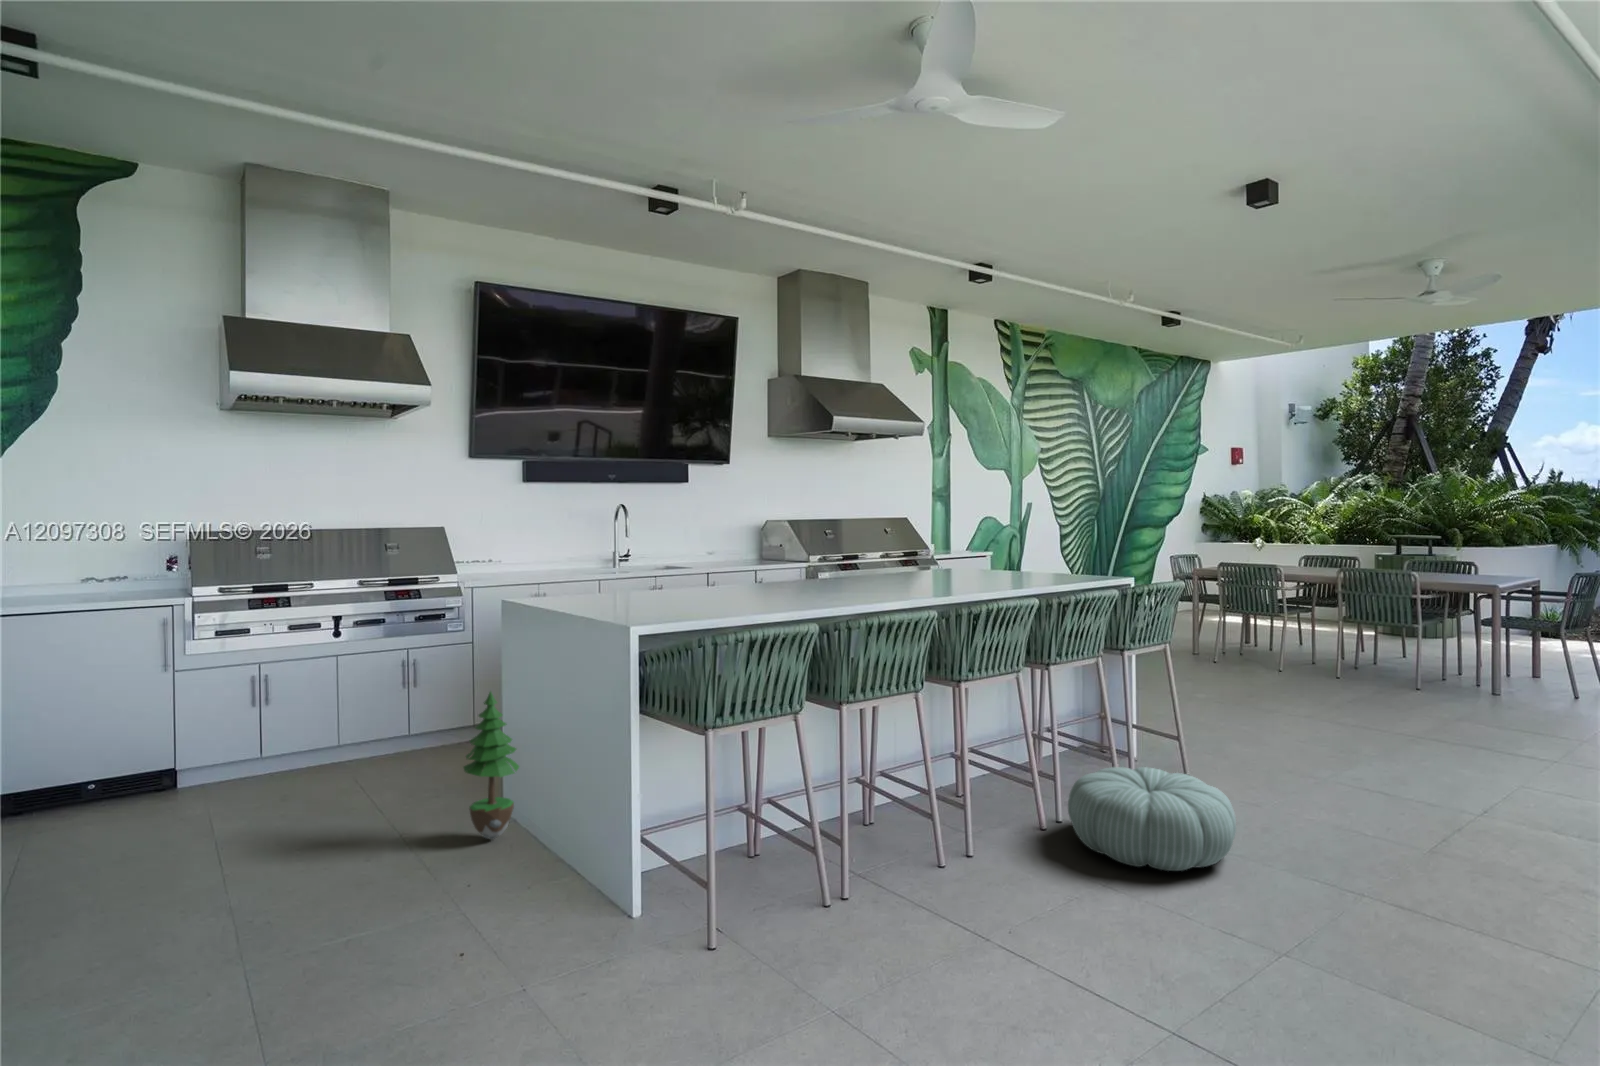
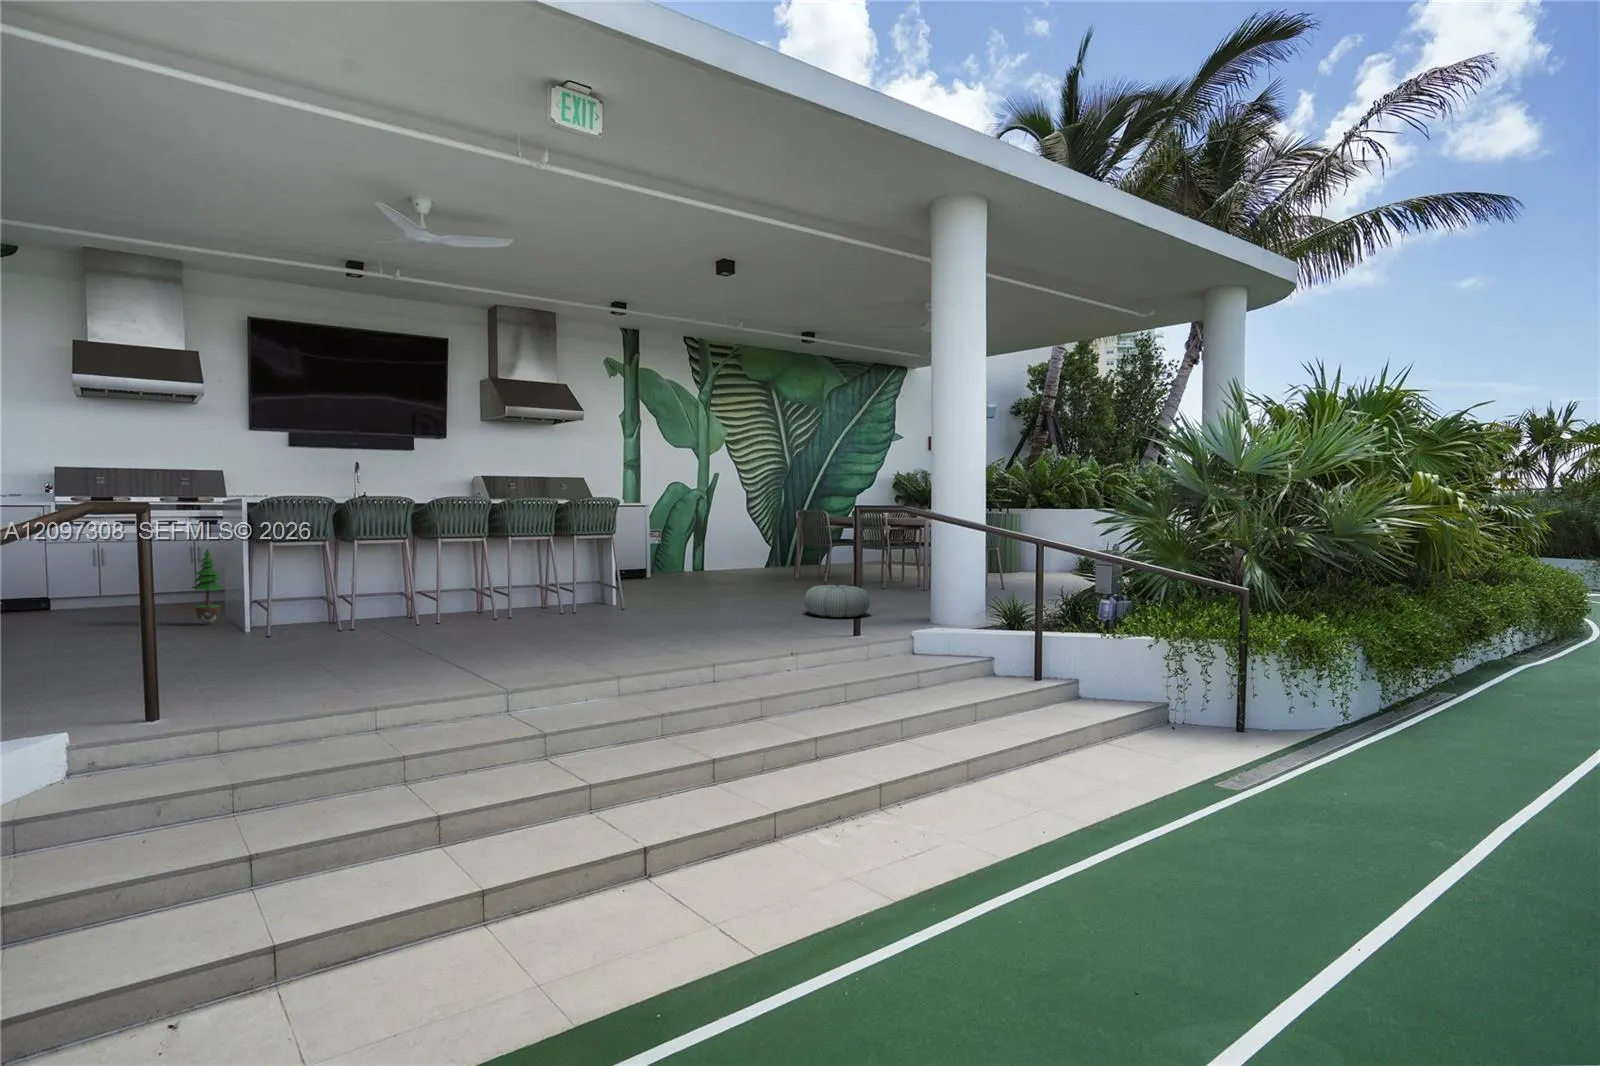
pouf: present [1068,767,1236,871] -> present [804,585,870,618]

